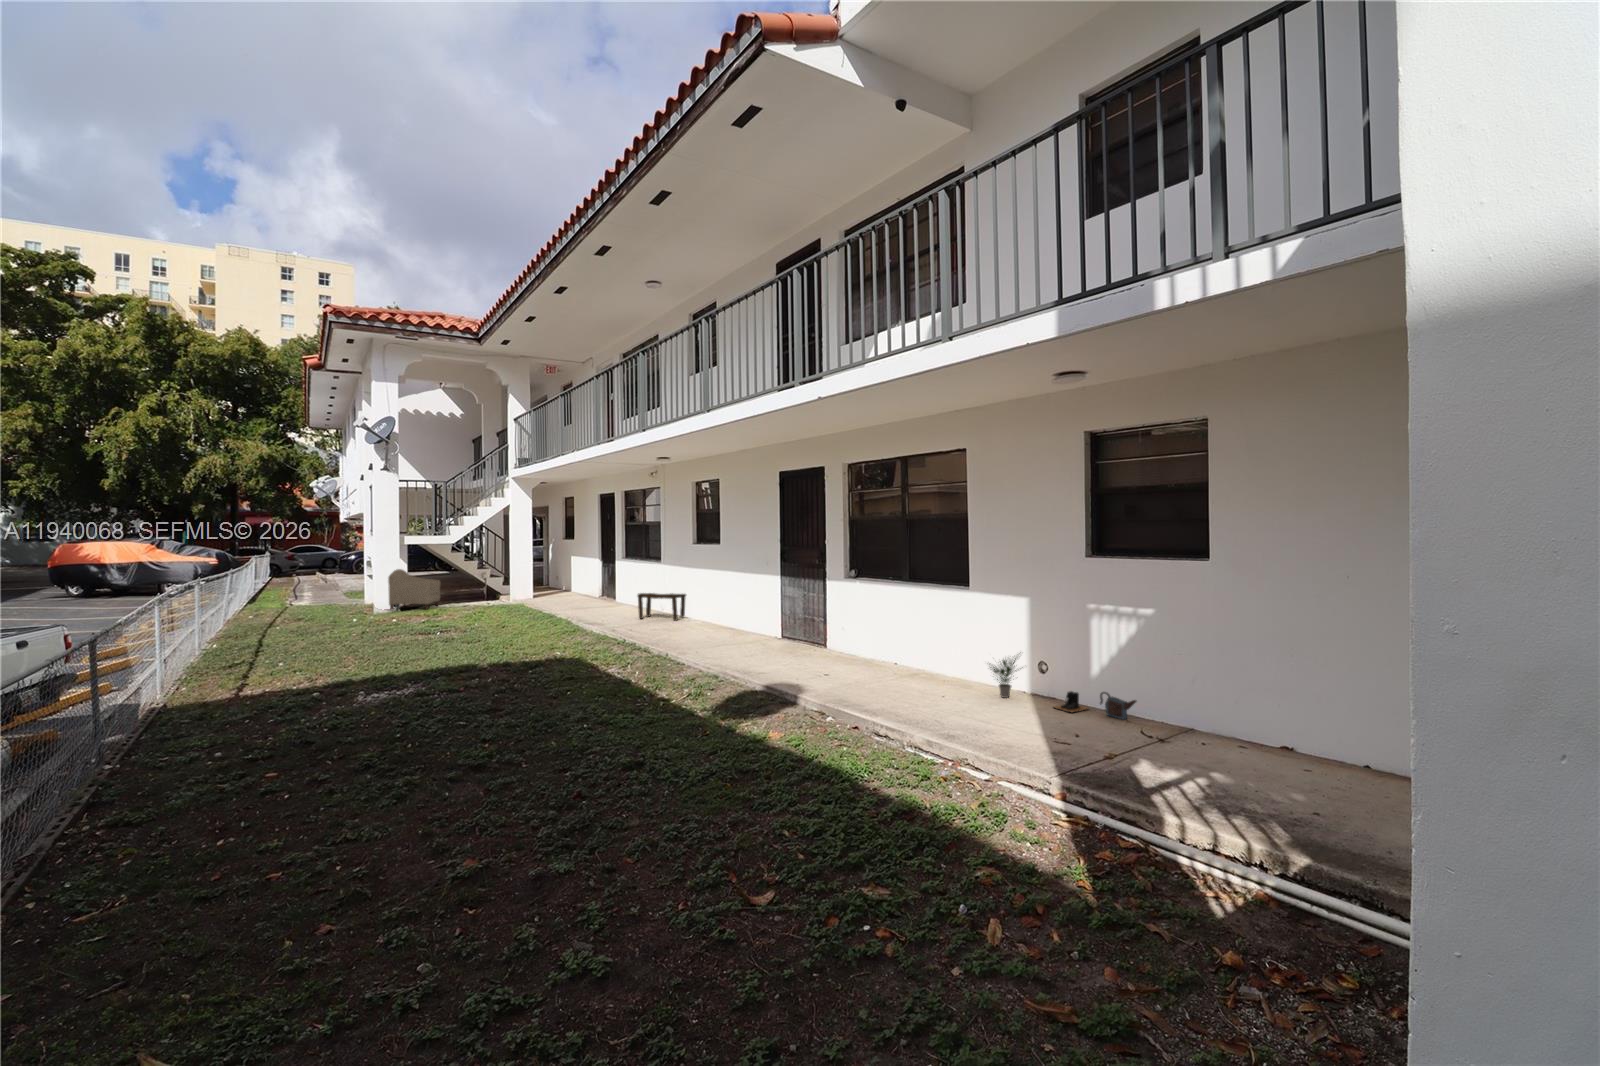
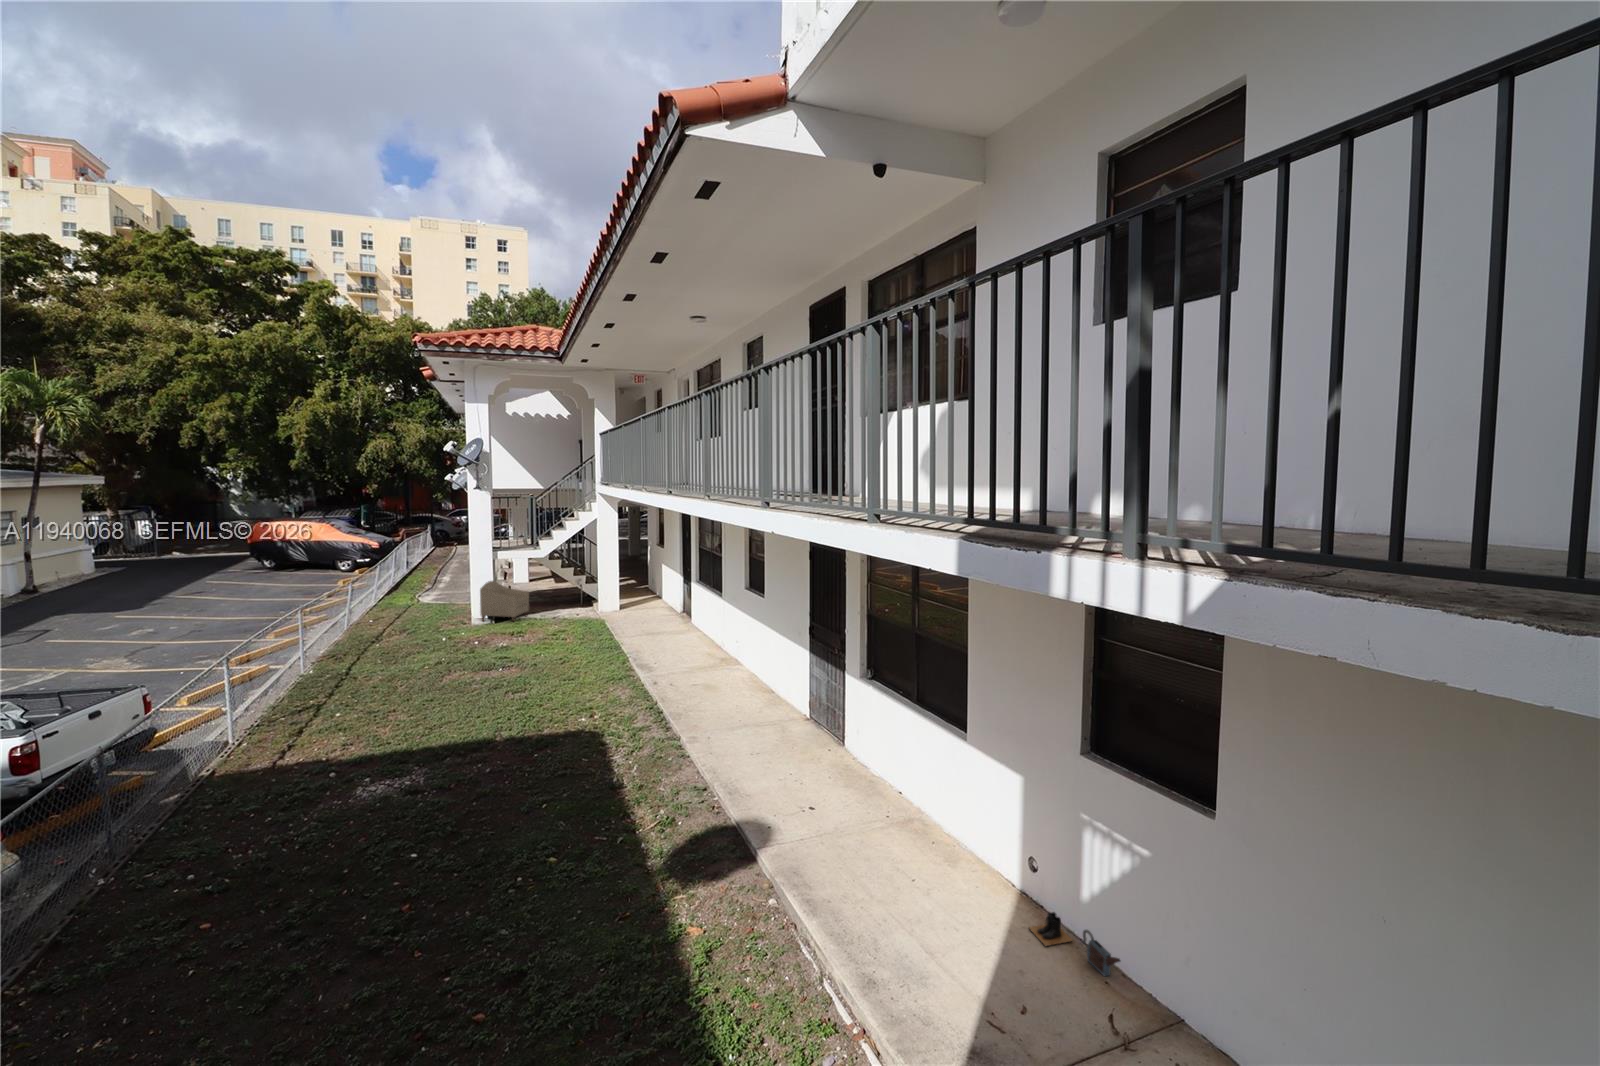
bench: present [638,593,686,621] -> none [689,632,738,668]
potted plant: present [989,658,1023,698] -> none [961,830,1012,893]

